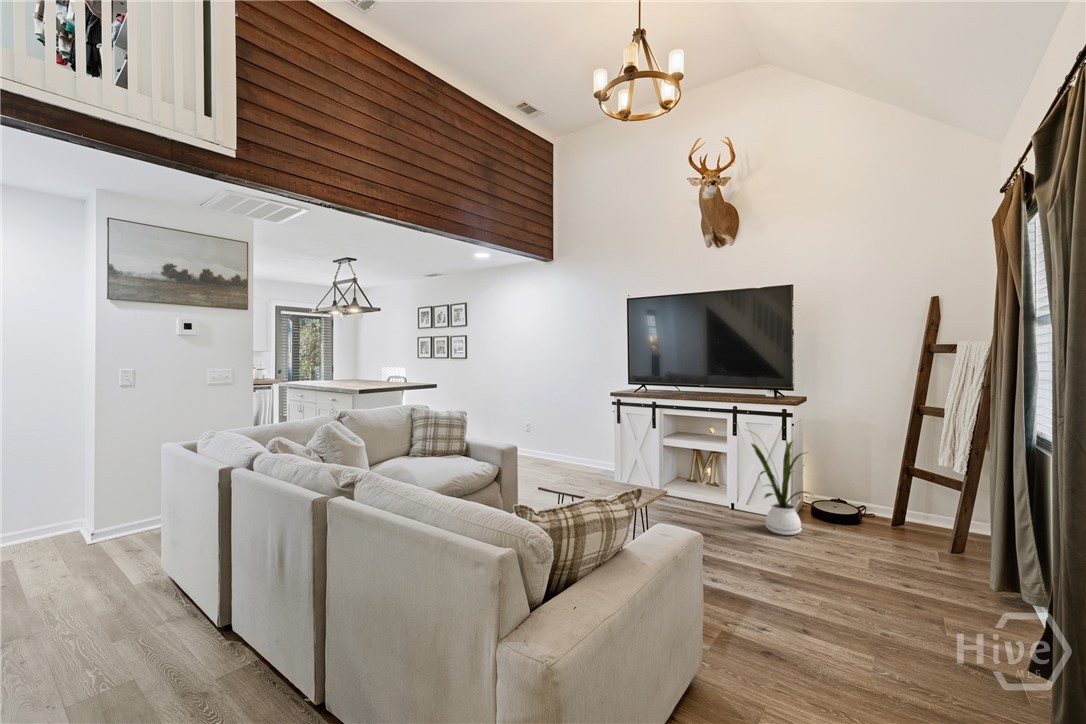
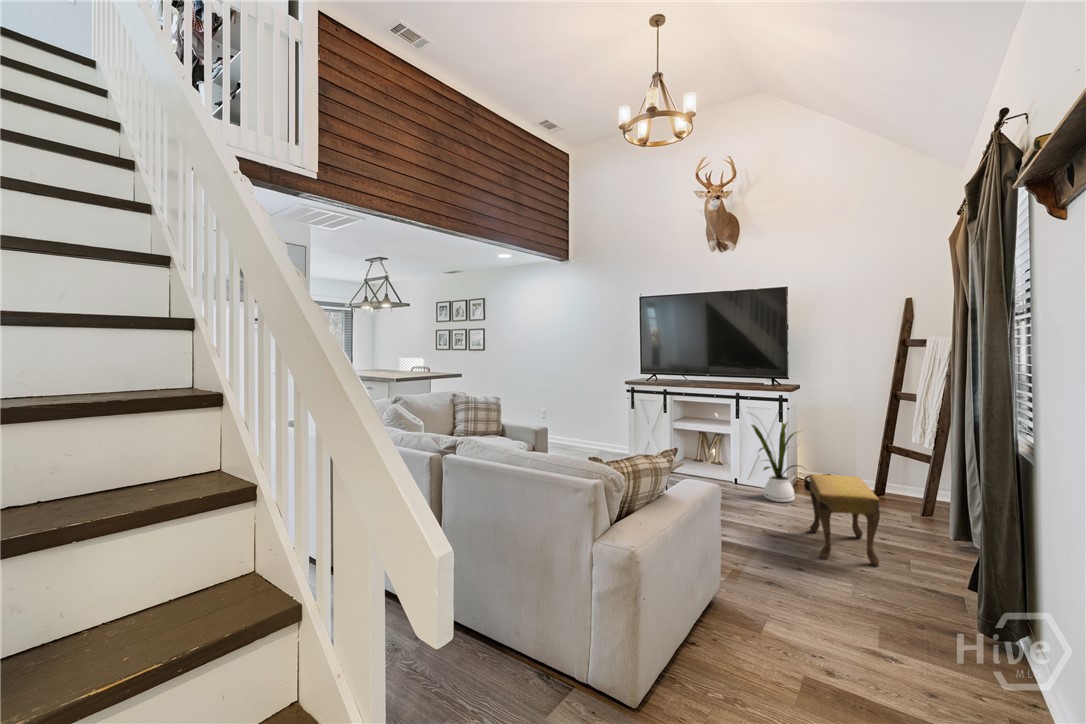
footstool: none [818,507,903,626] -> present [809,474,880,566]

